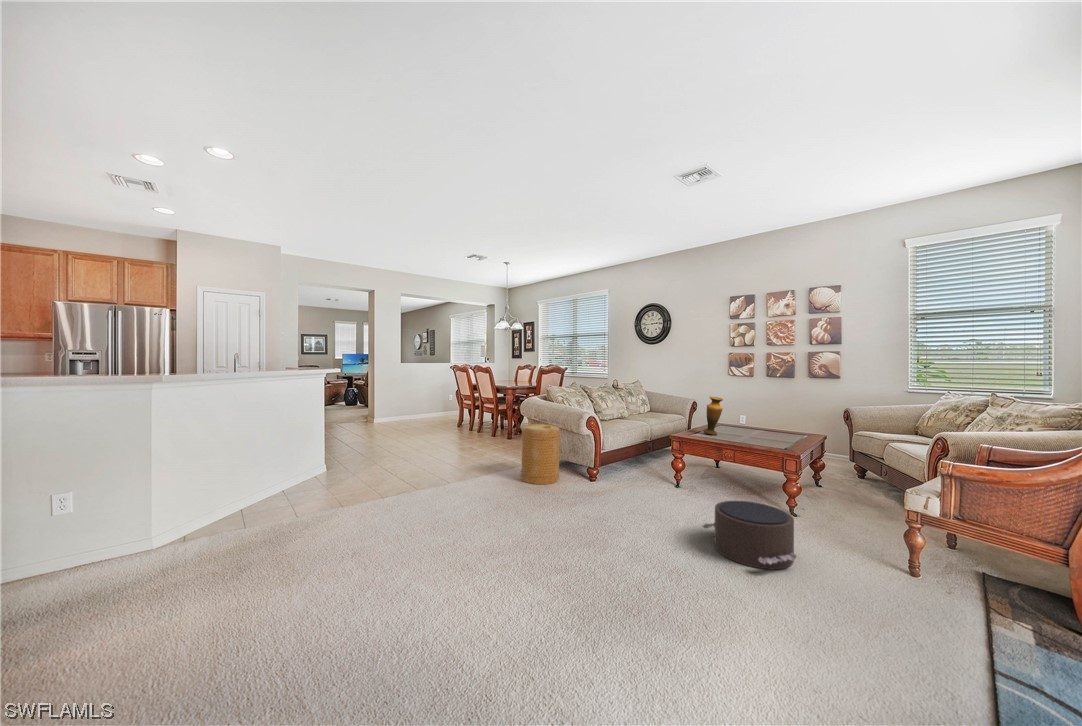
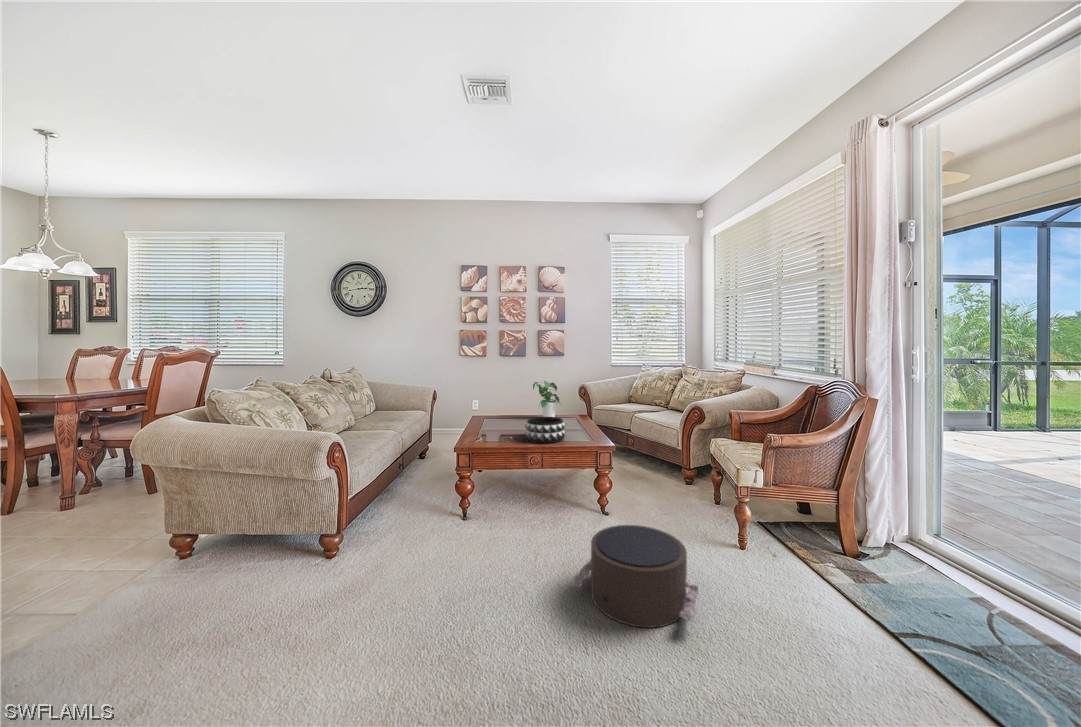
vase: present [703,397,723,435] -> none [485,387,510,437]
potted plant: none [767,397,796,433] -> present [533,381,560,417]
decorative bowl: none [729,423,767,444] -> present [525,417,565,443]
basket: present [521,424,560,484] -> none [156,470,264,615]

